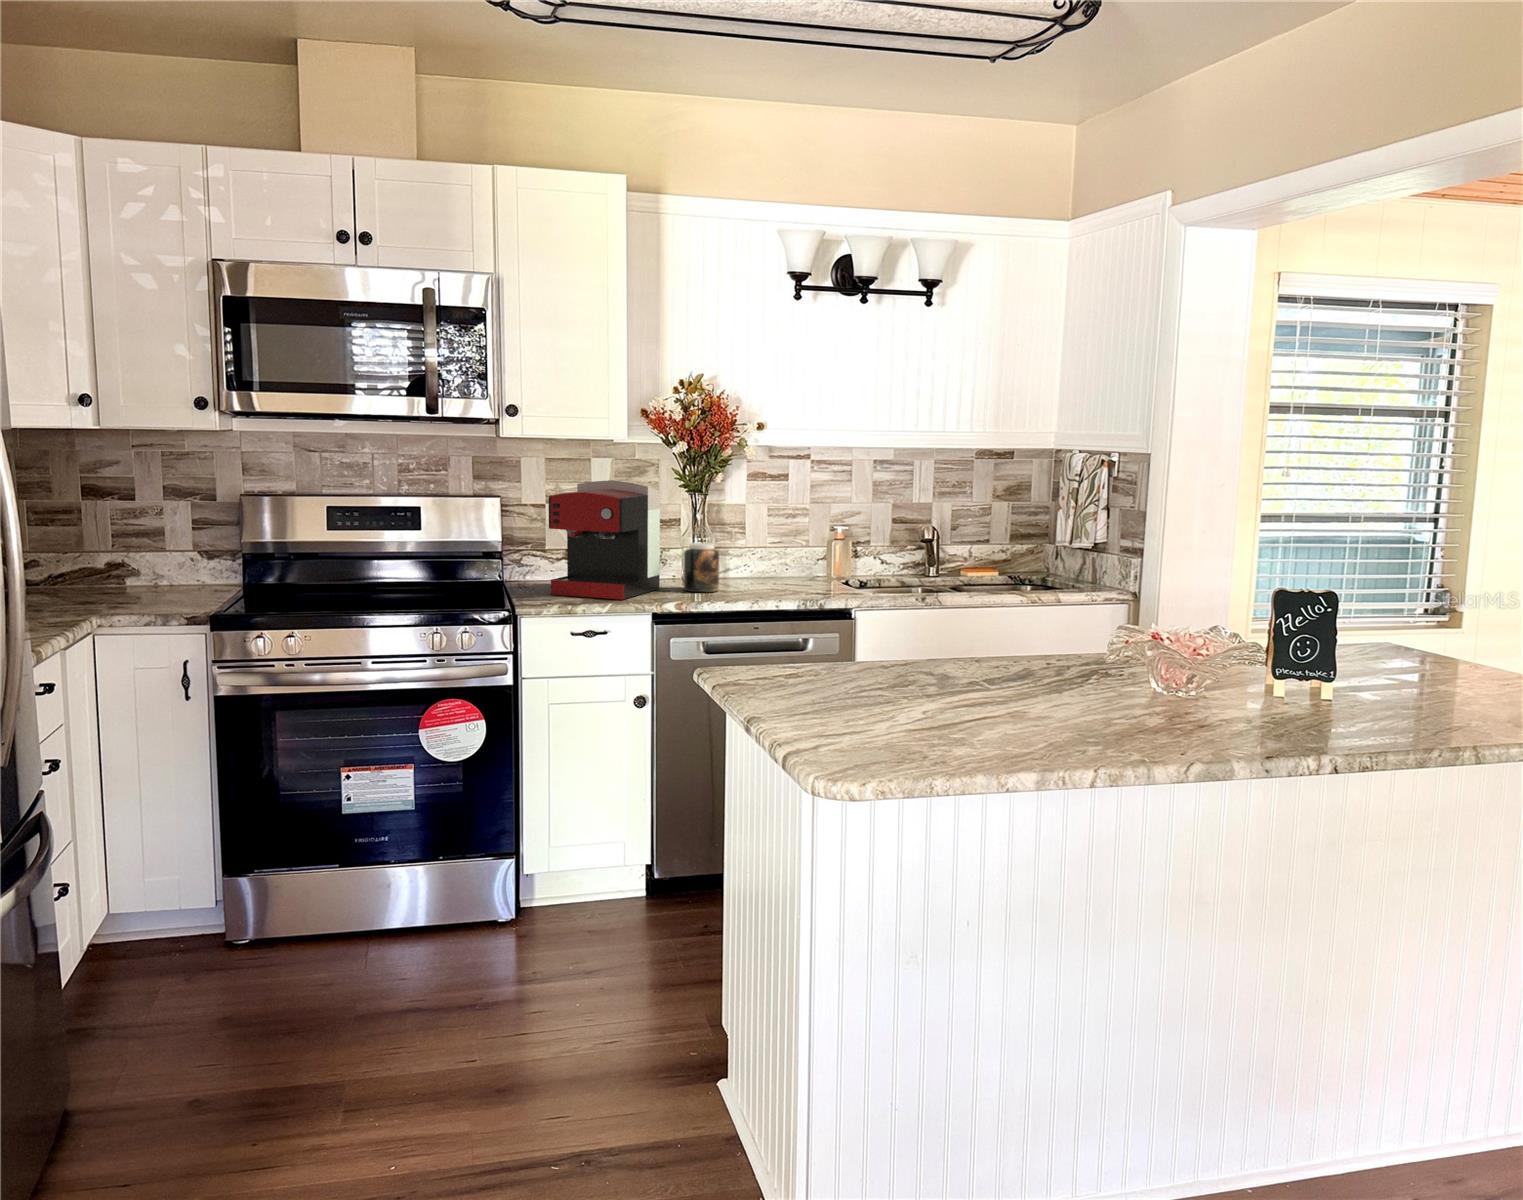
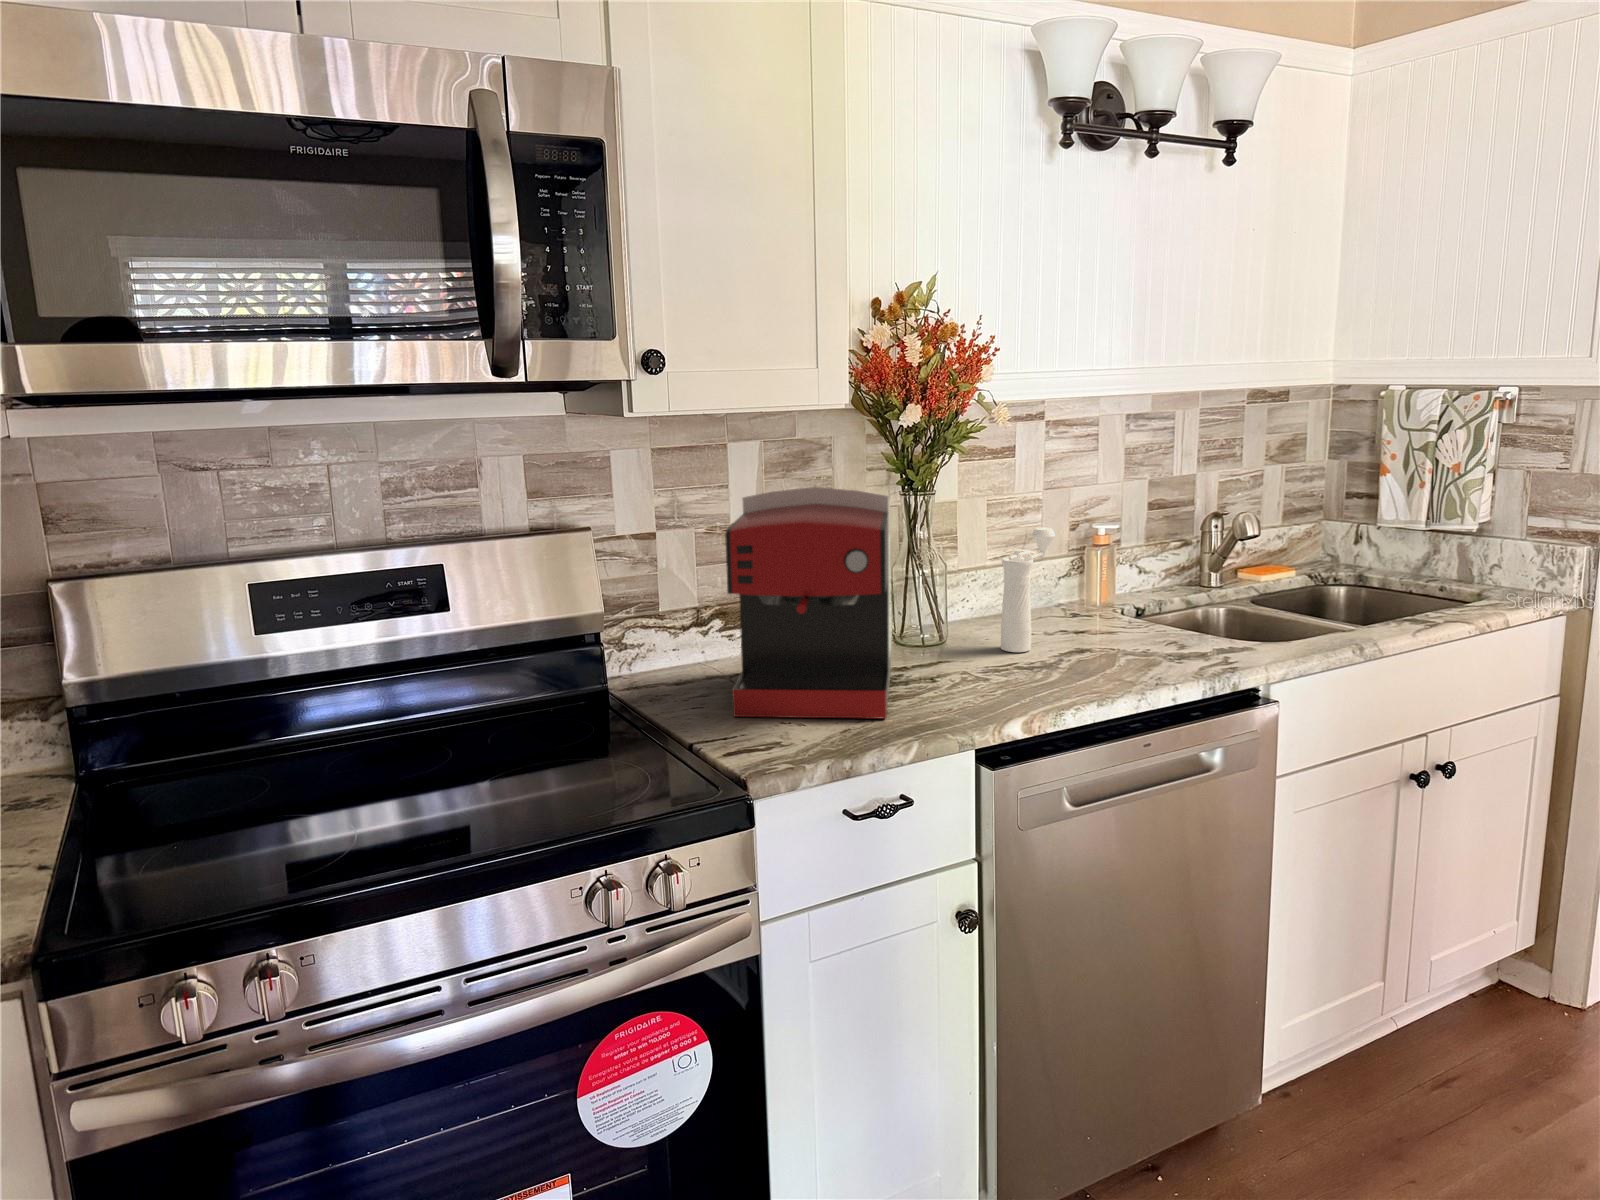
pepper mill: none [738,519,782,588] -> present [1000,527,1055,652]
jar: present [684,543,719,592] -> none [929,583,994,675]

